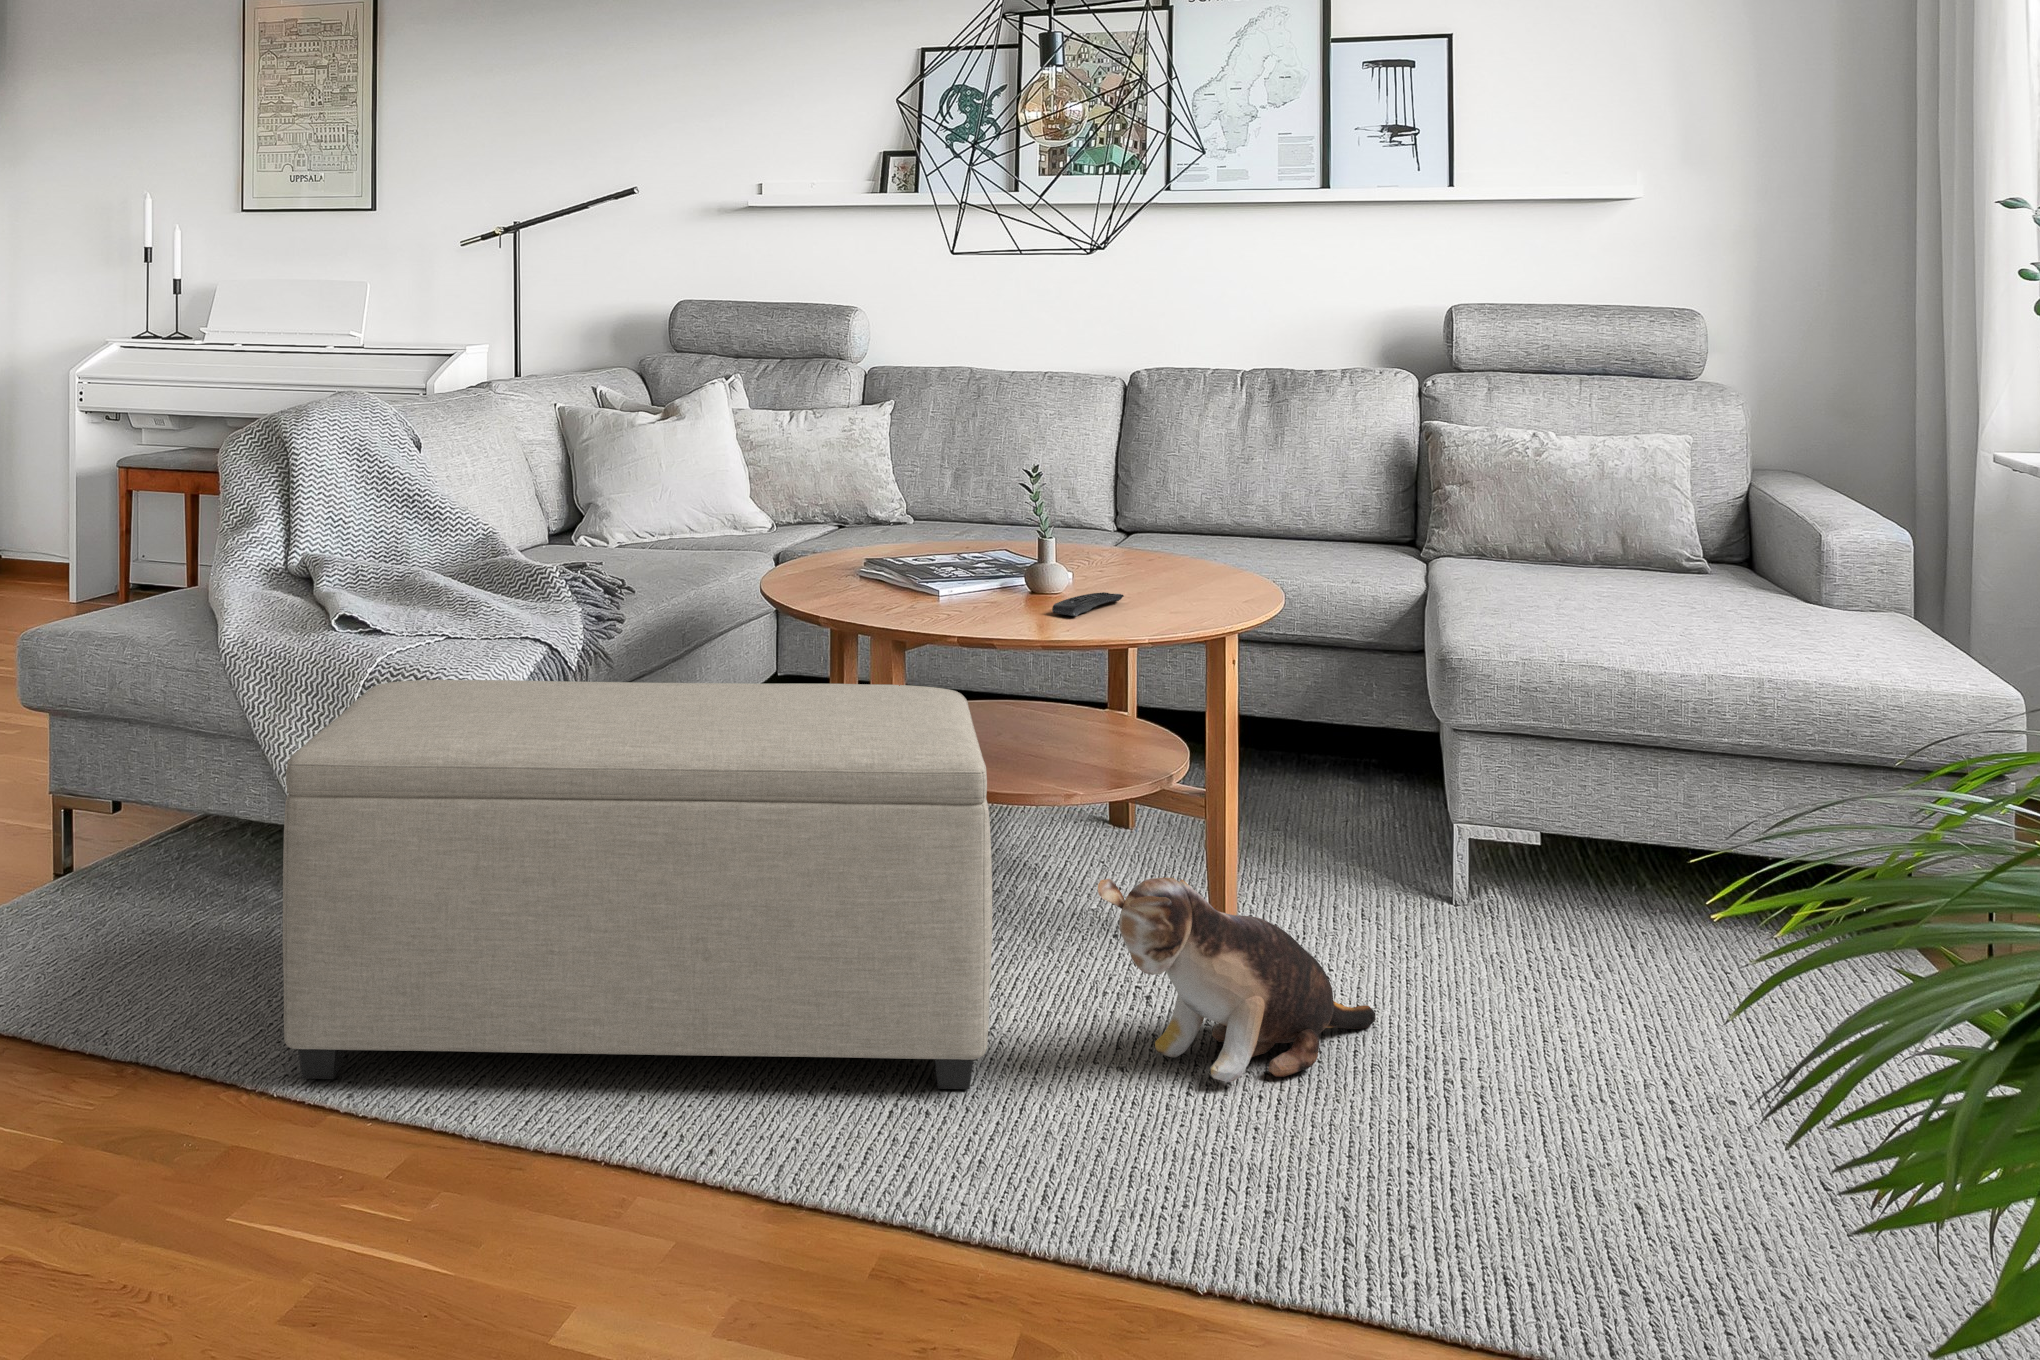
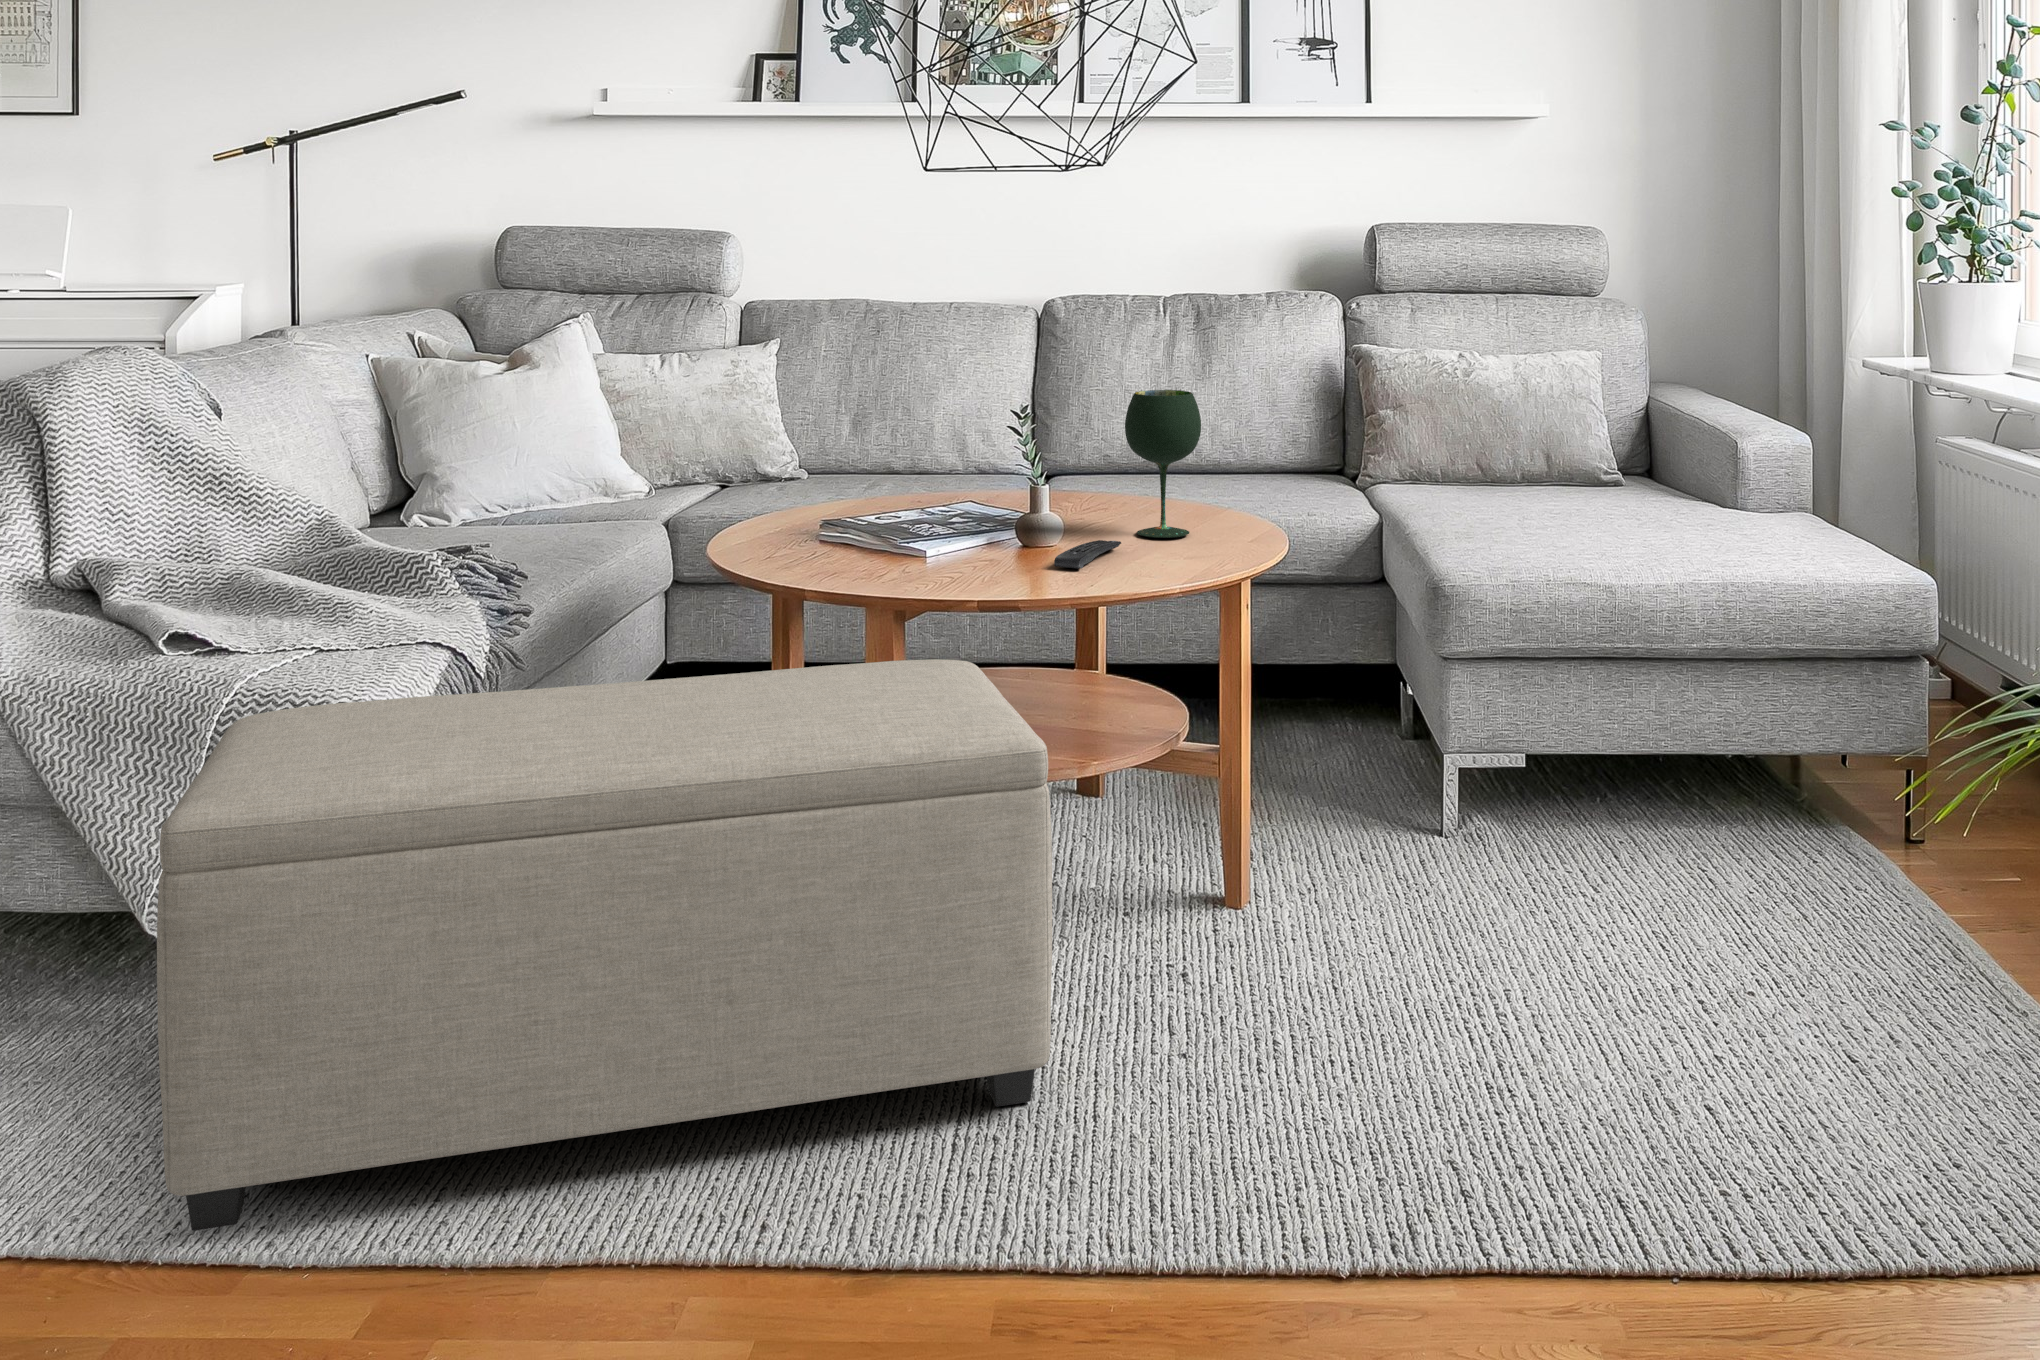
wine glass: none [1137,457,1210,595] -> present [1125,390,1201,538]
plush toy: present [1098,878,1376,1082] -> none [1159,841,1414,1048]

